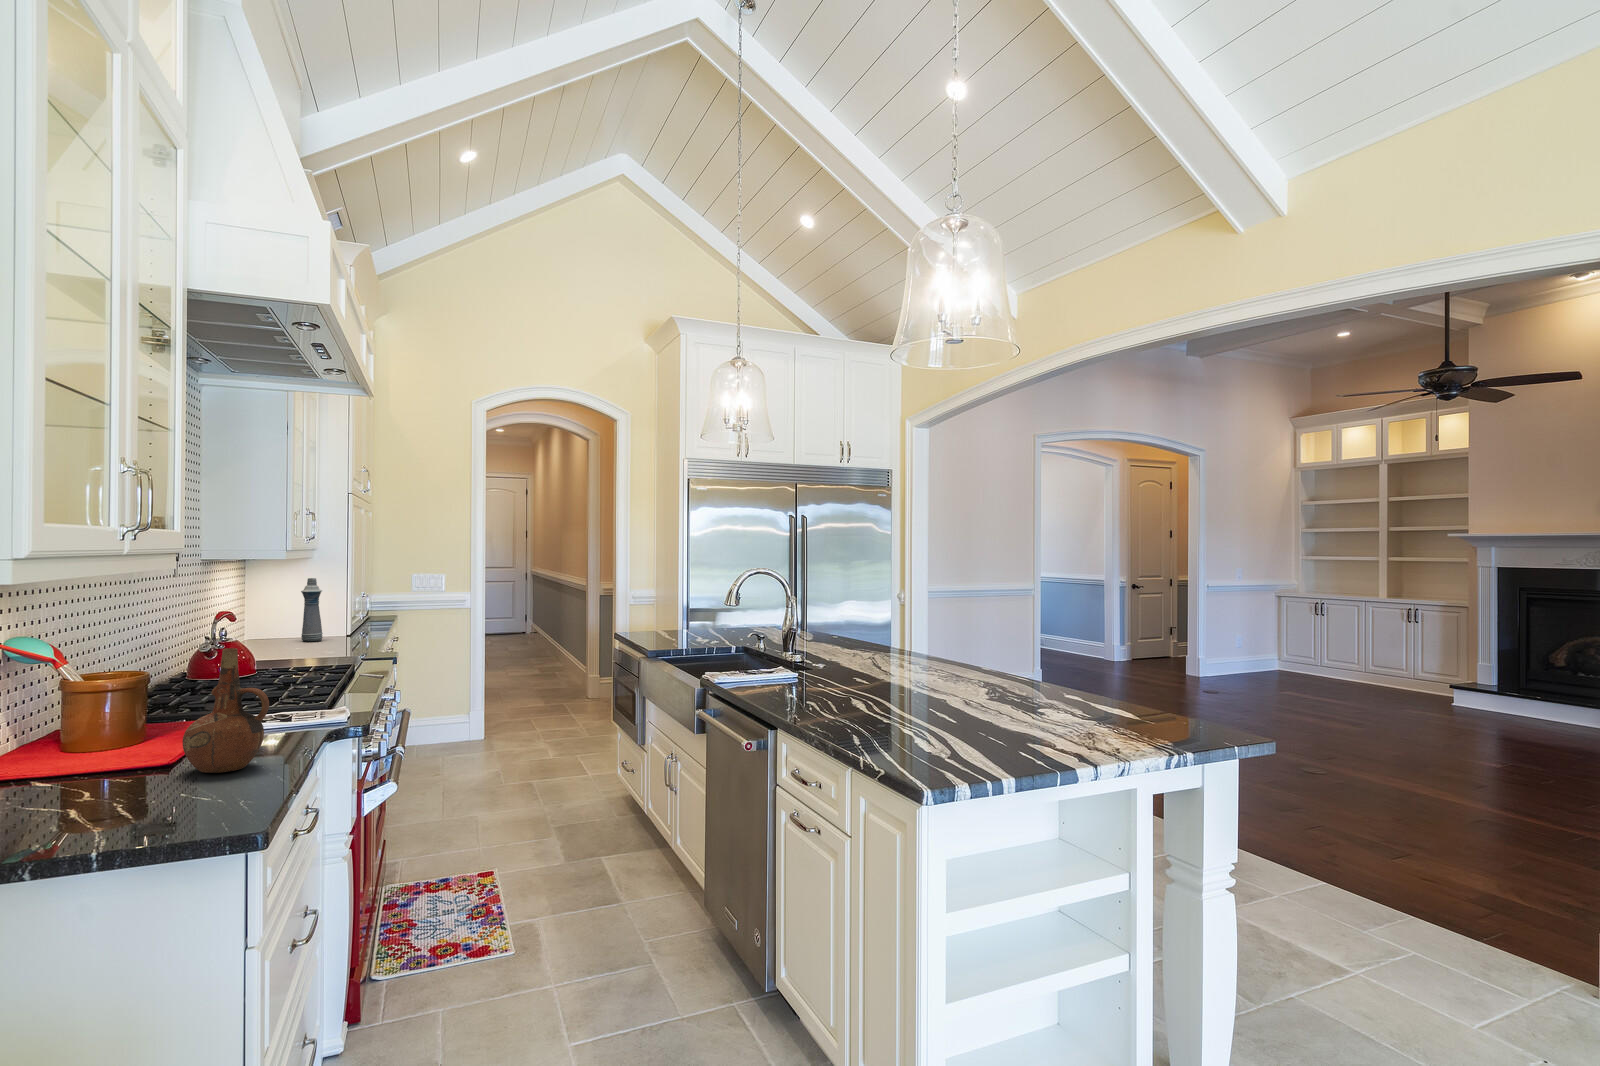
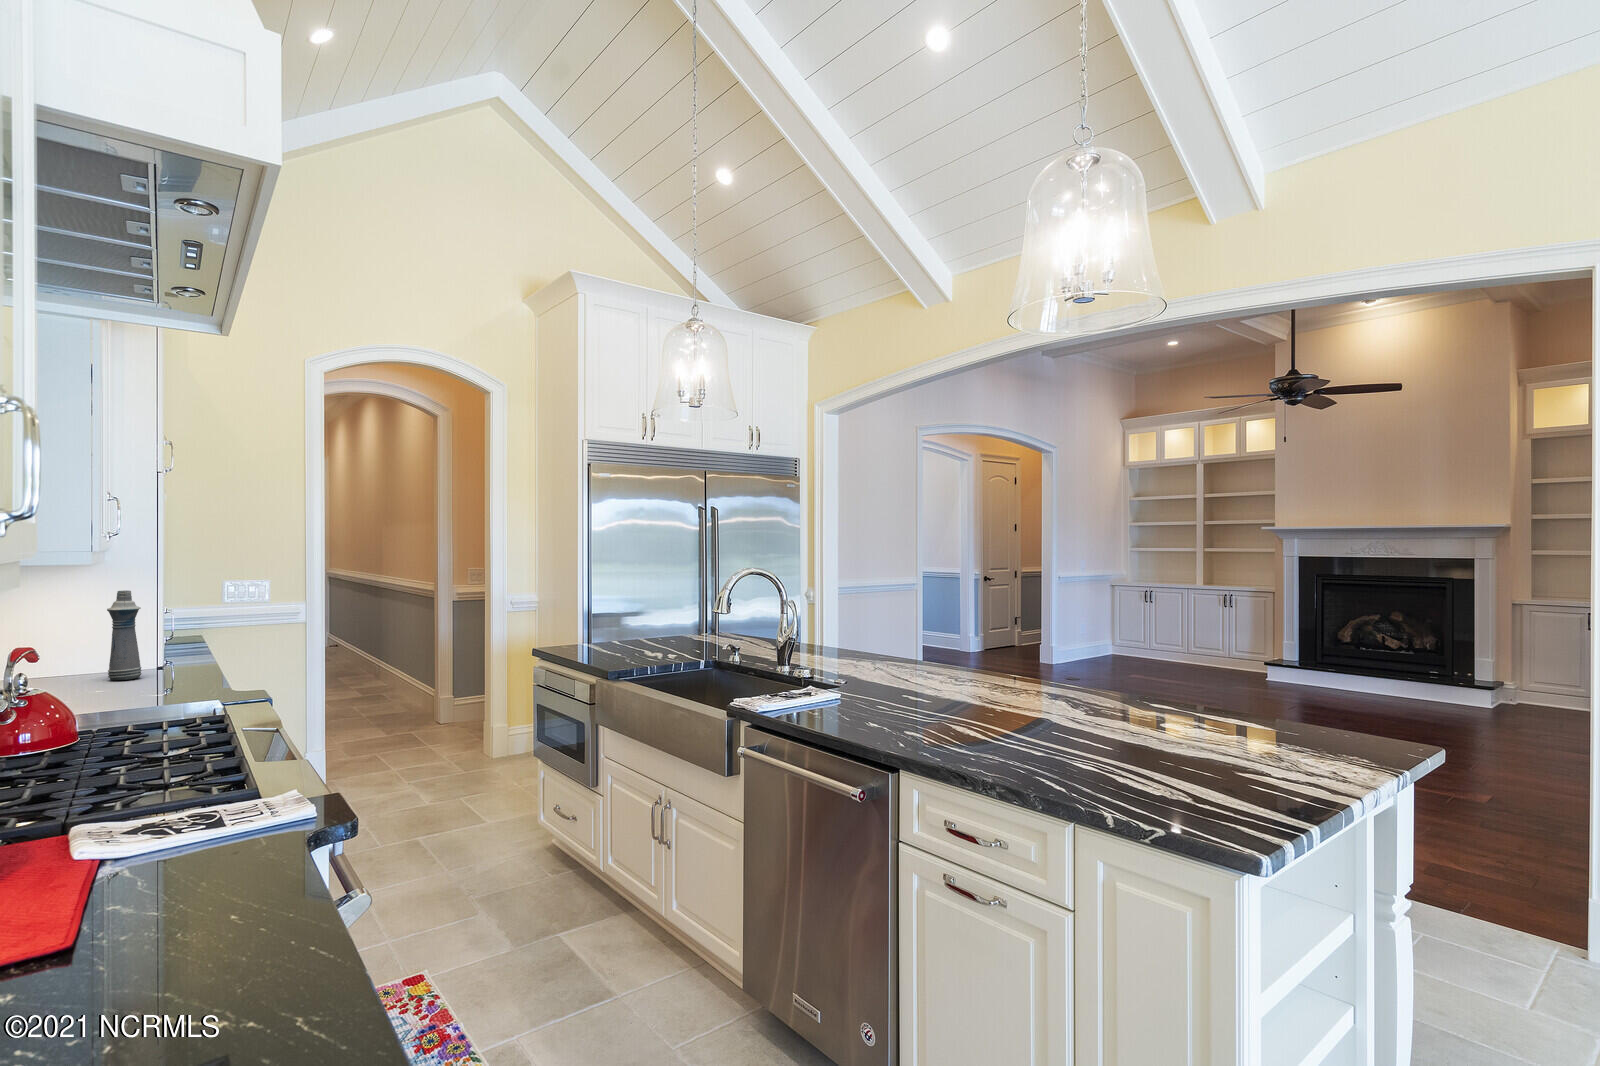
ceramic pitcher: present [182,648,269,773] -> none [96,728,262,973]

